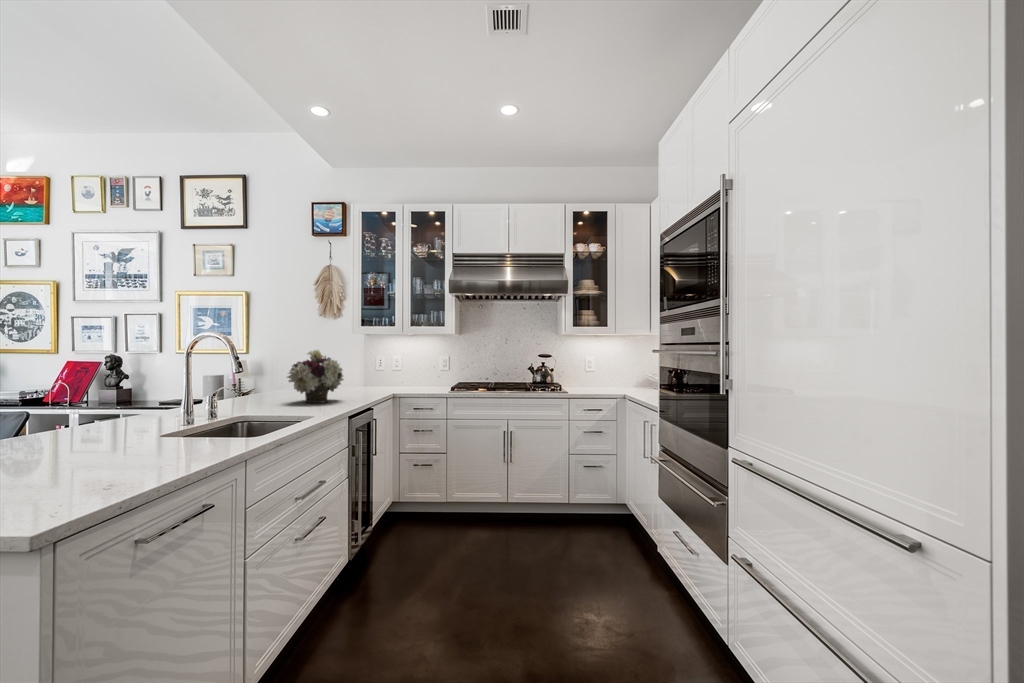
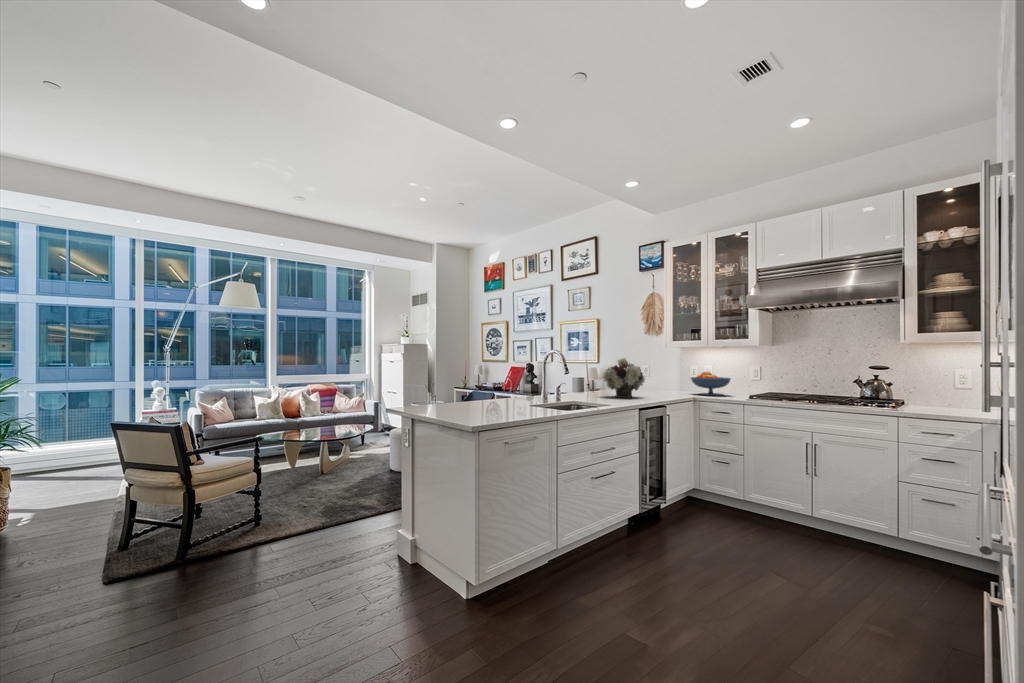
fruit bowl: none [381,363,424,390] -> present [691,372,731,396]

